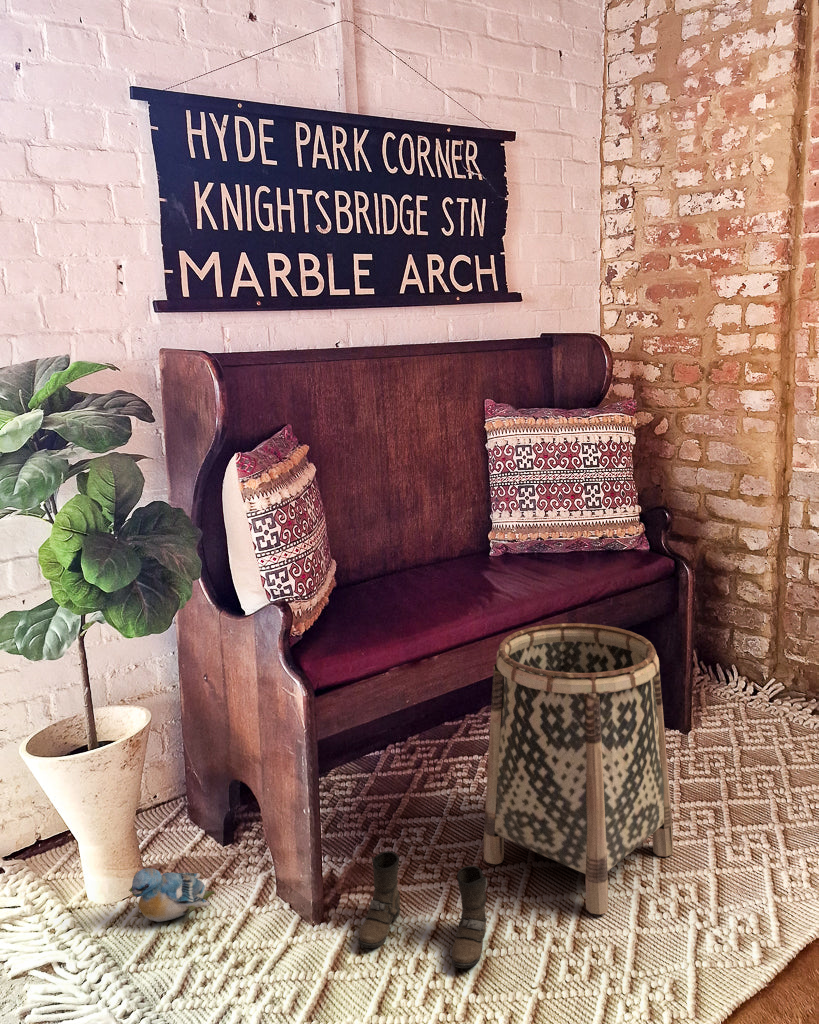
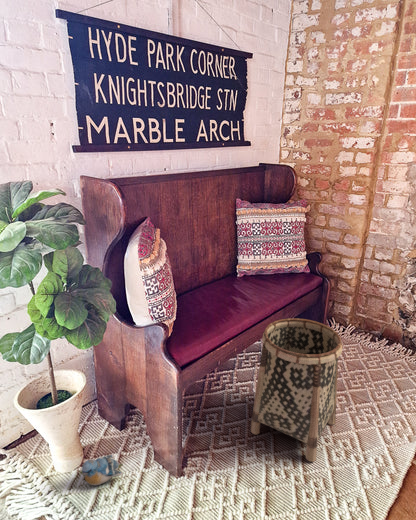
boots: present [358,851,487,968] -> none [203,441,267,501]

